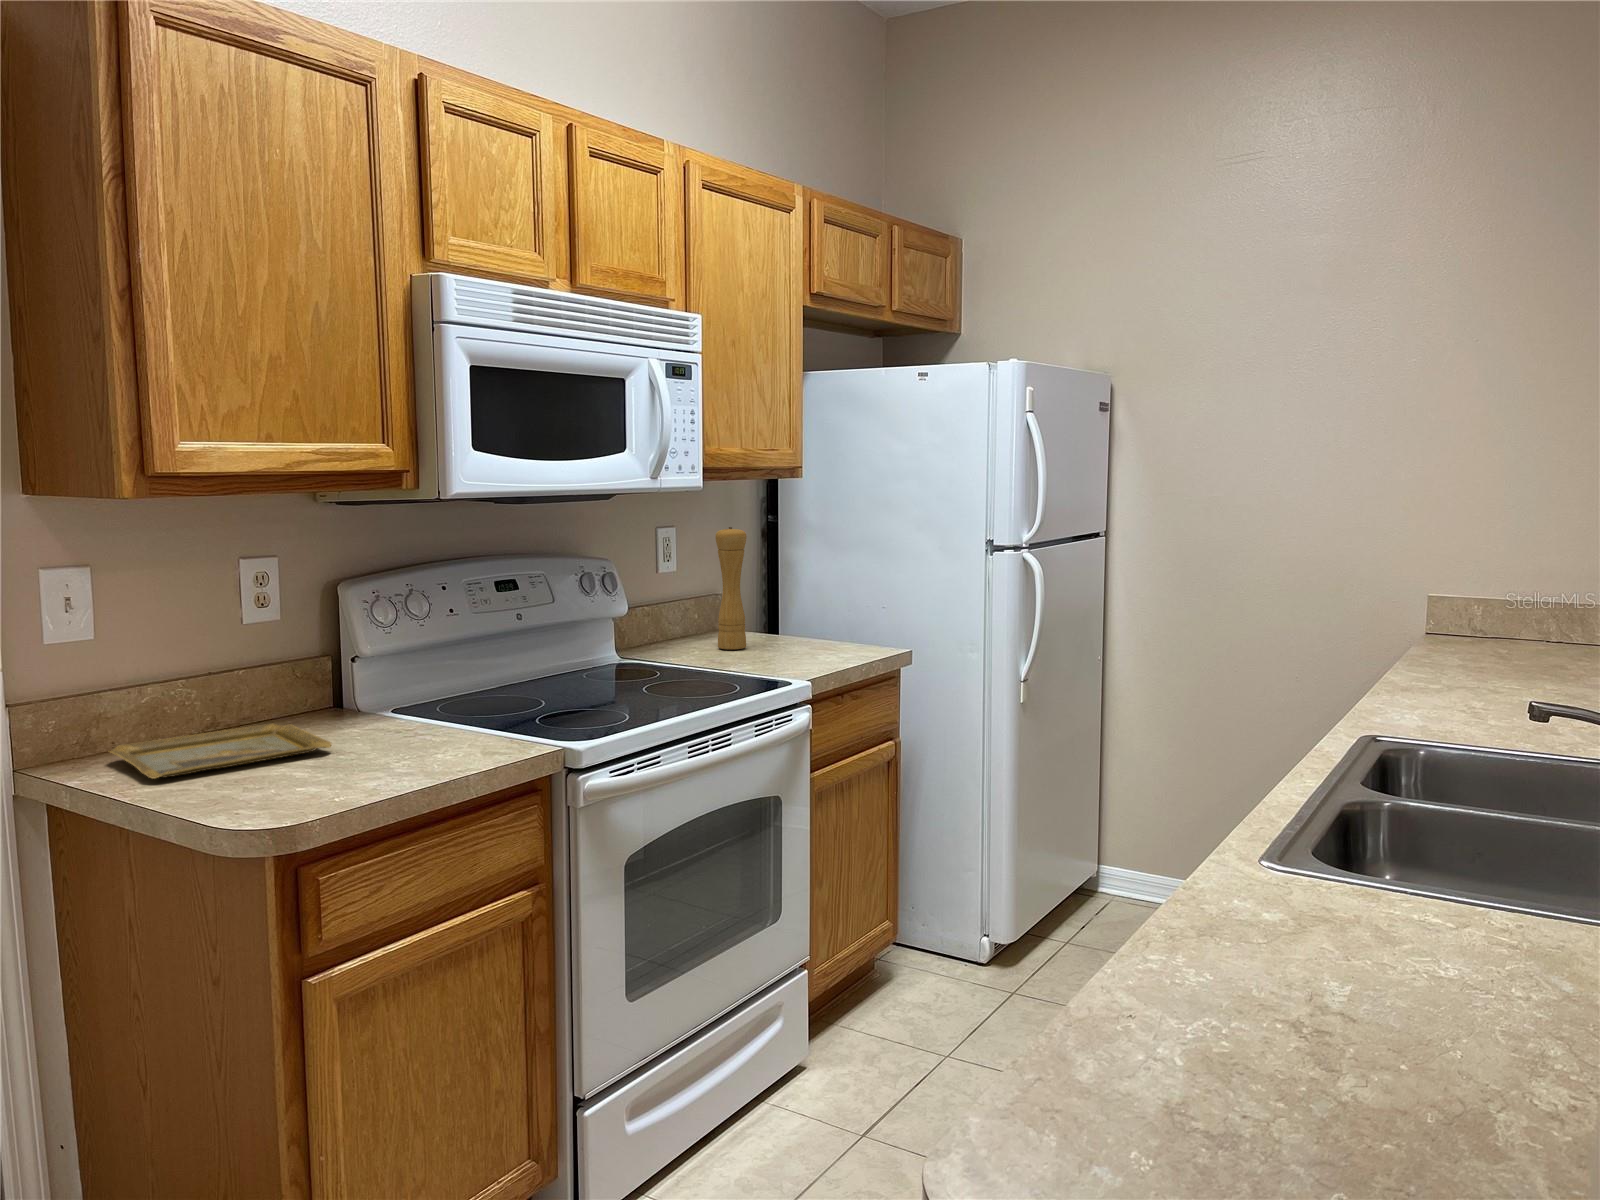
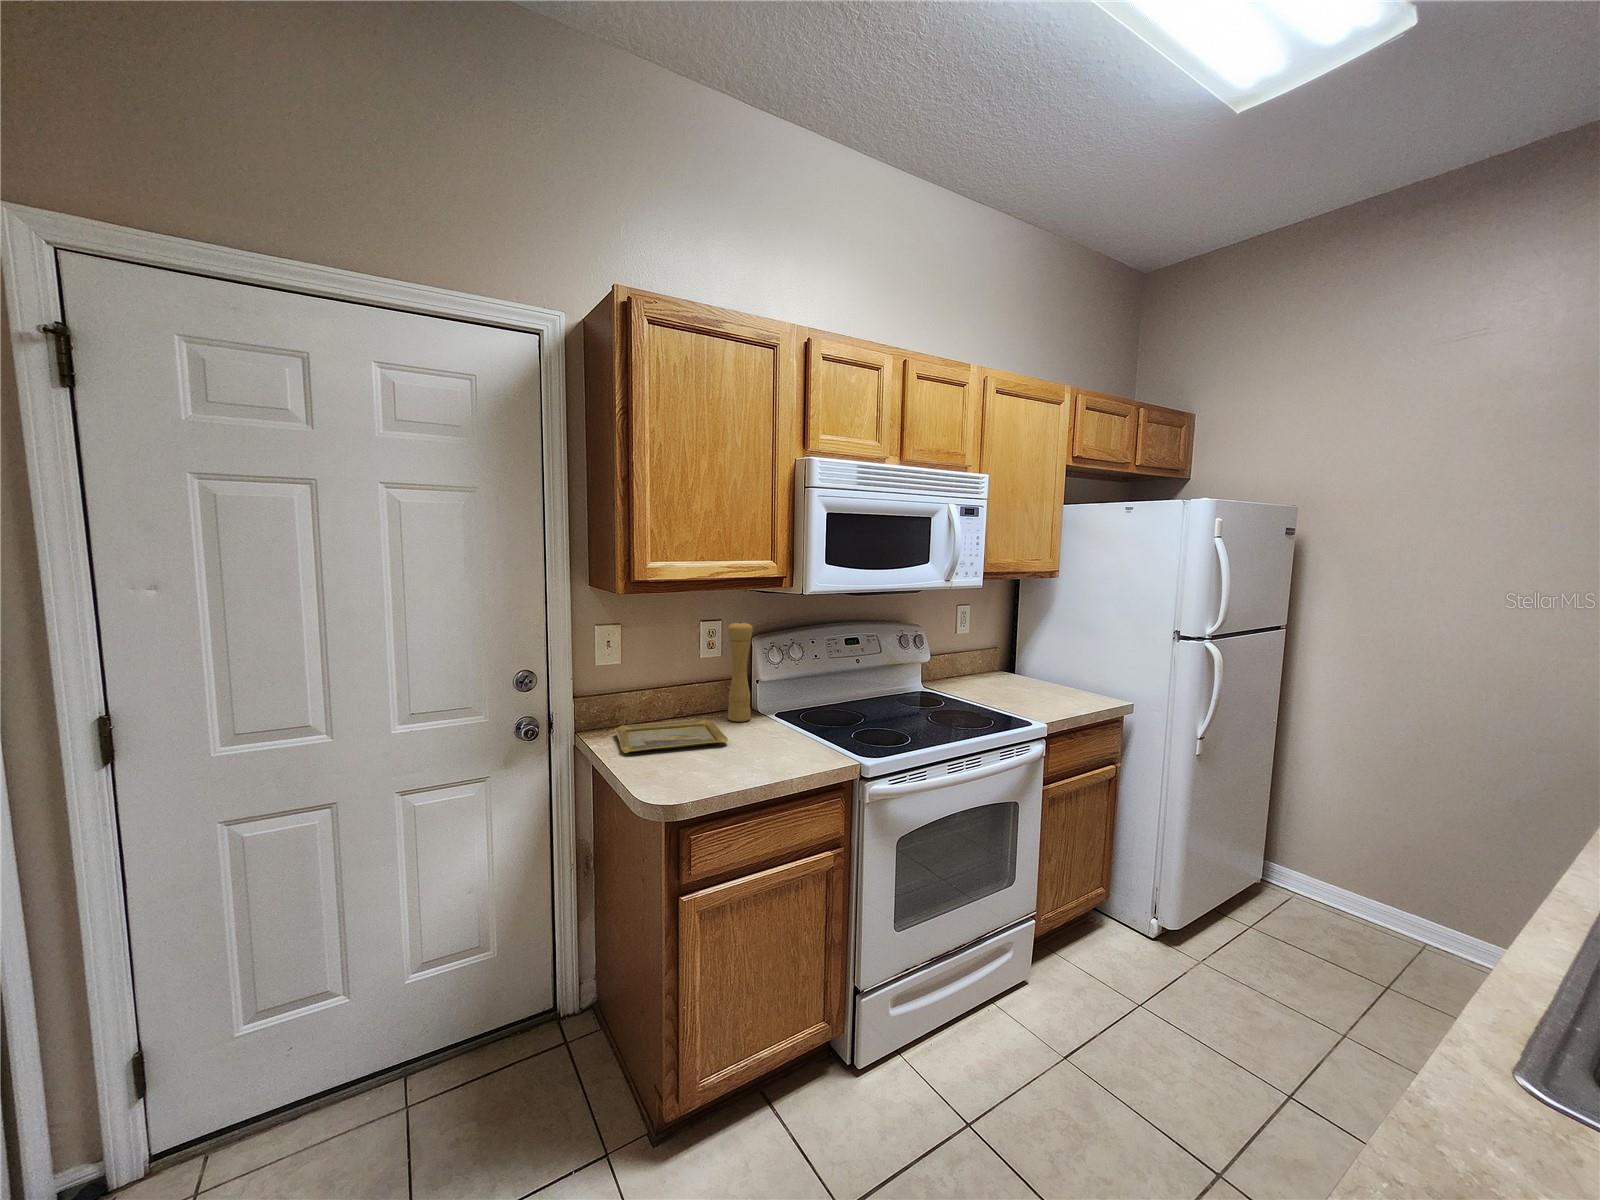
pepper mill: present [715,527,747,650] -> present [728,621,753,721]

